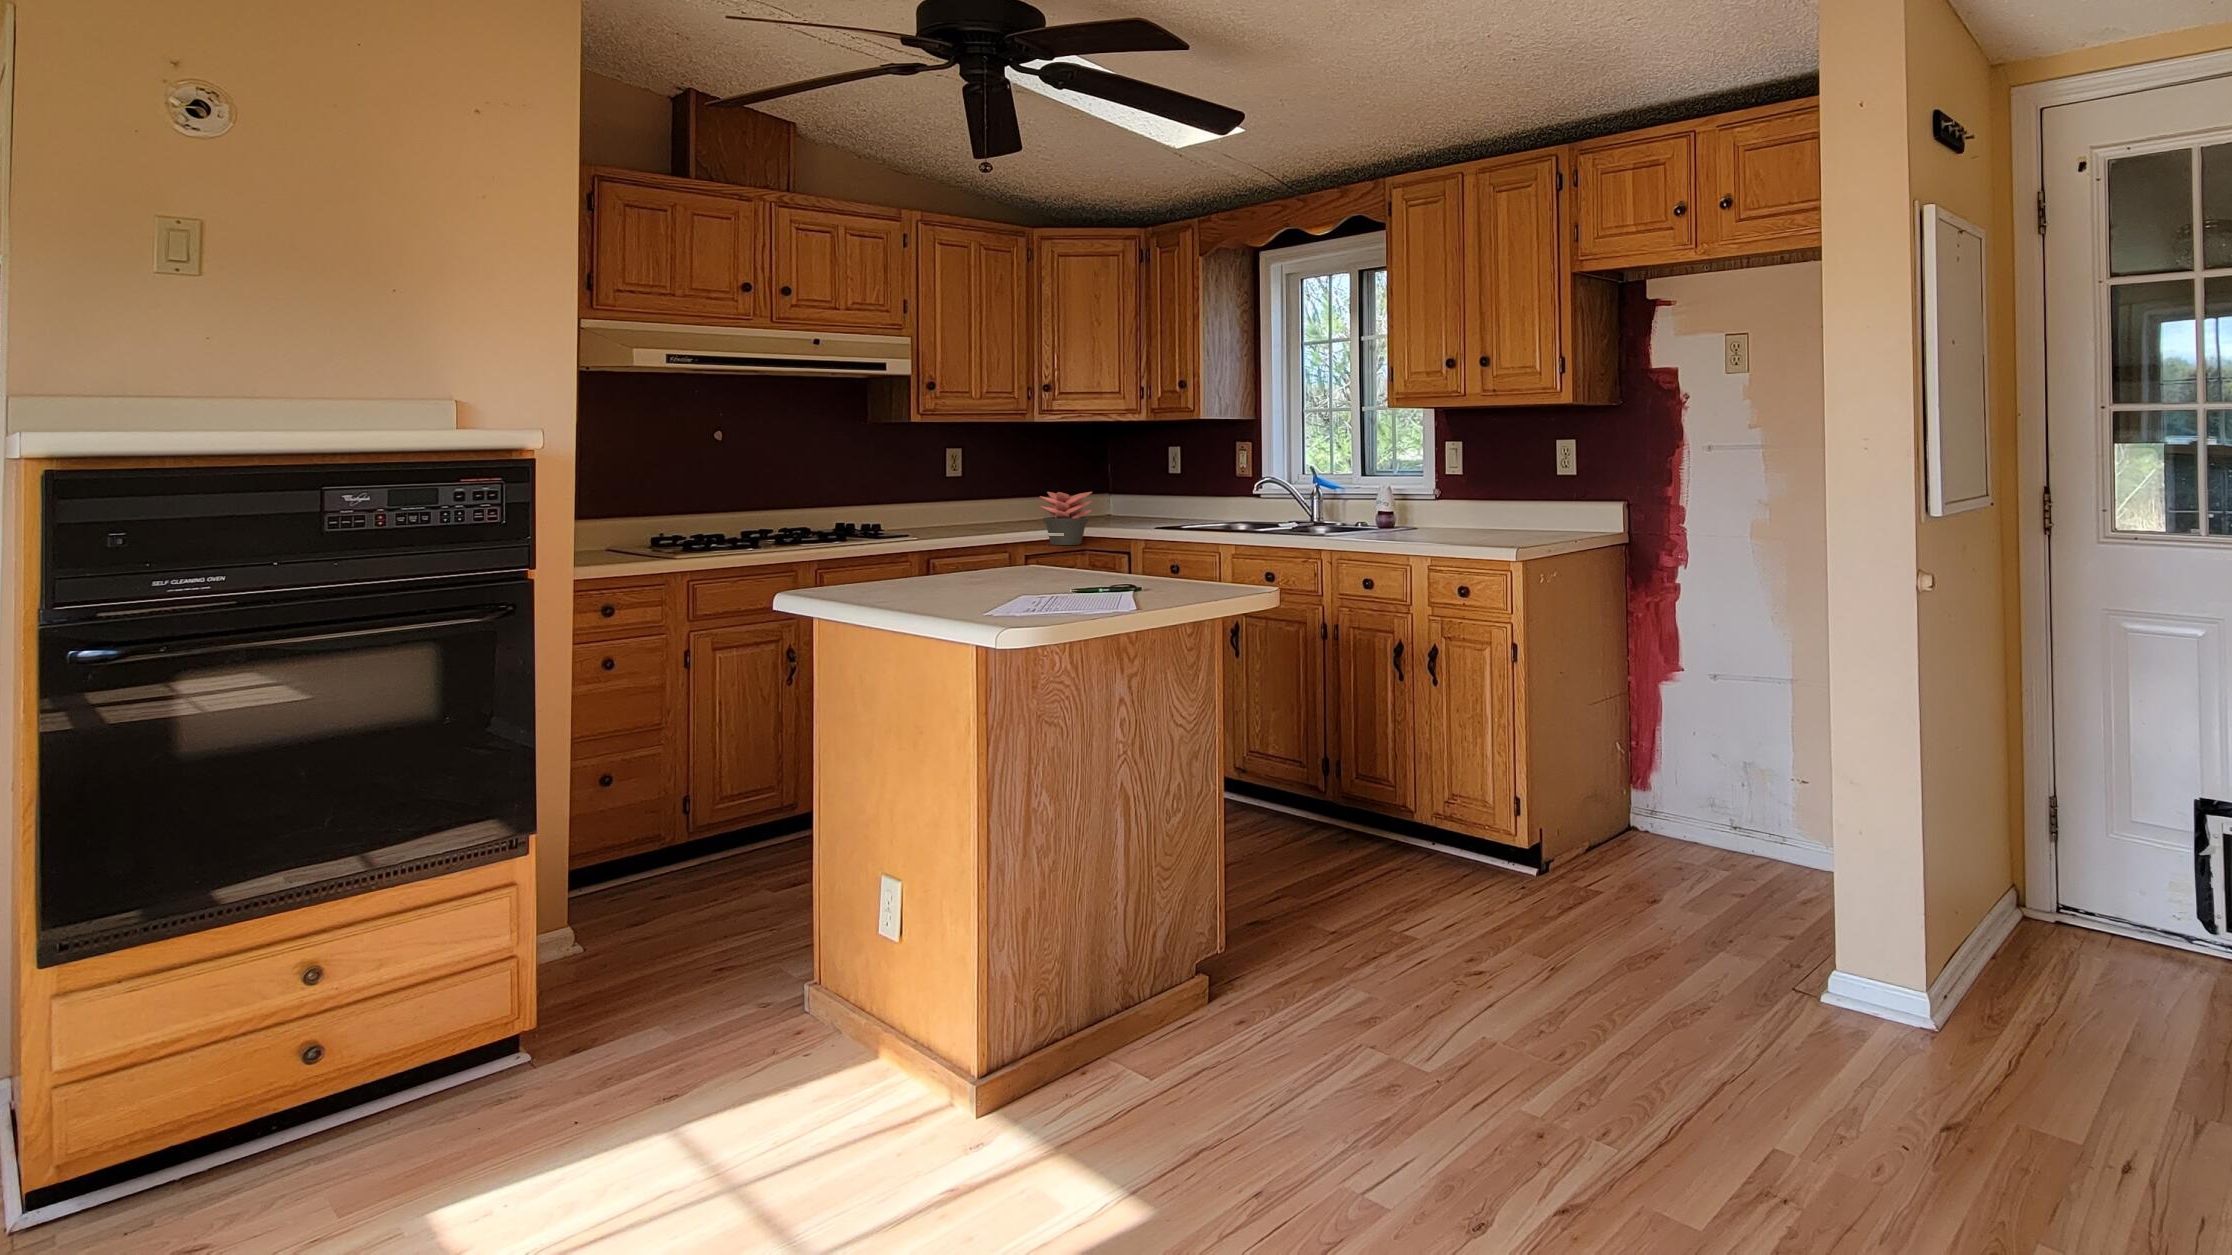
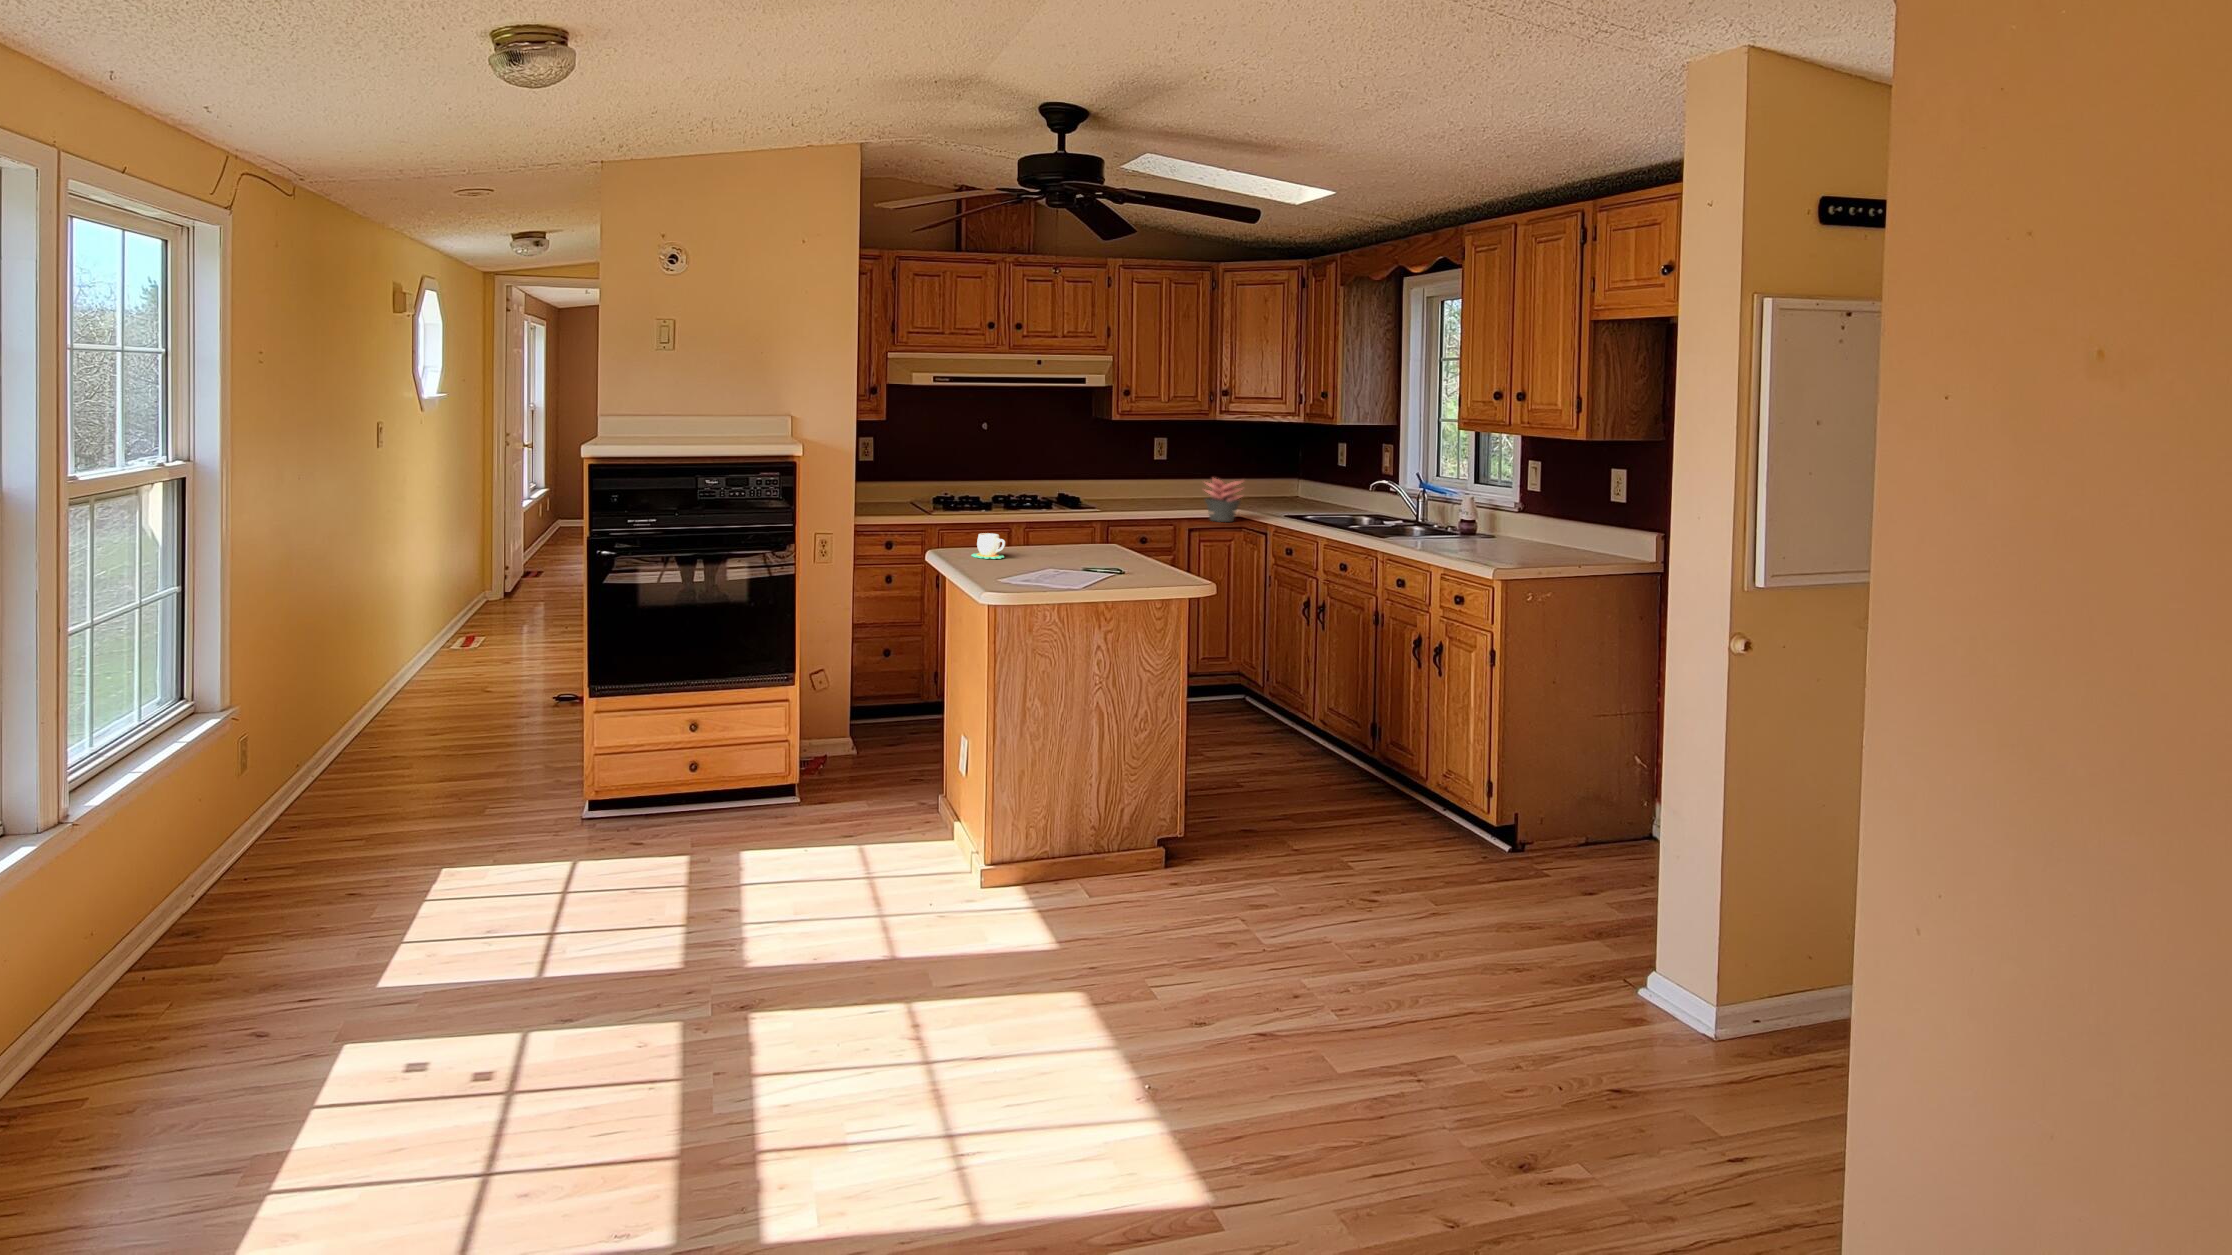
mug: none [875,560,933,599] -> present [971,533,1005,559]

